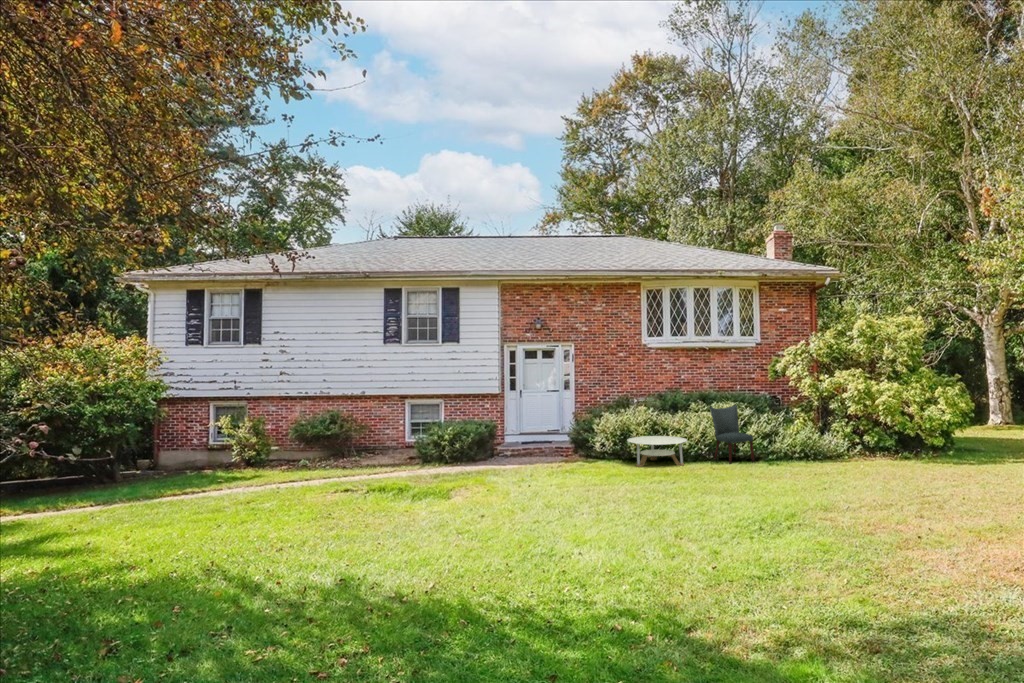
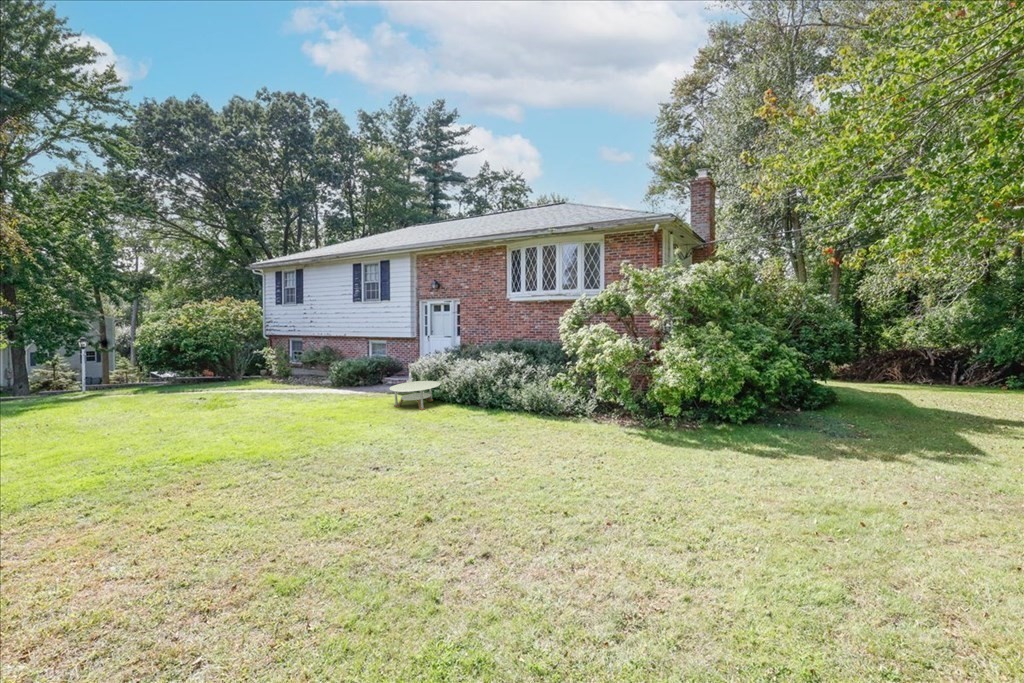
chair: present [710,405,754,464] -> none [453,360,487,415]

